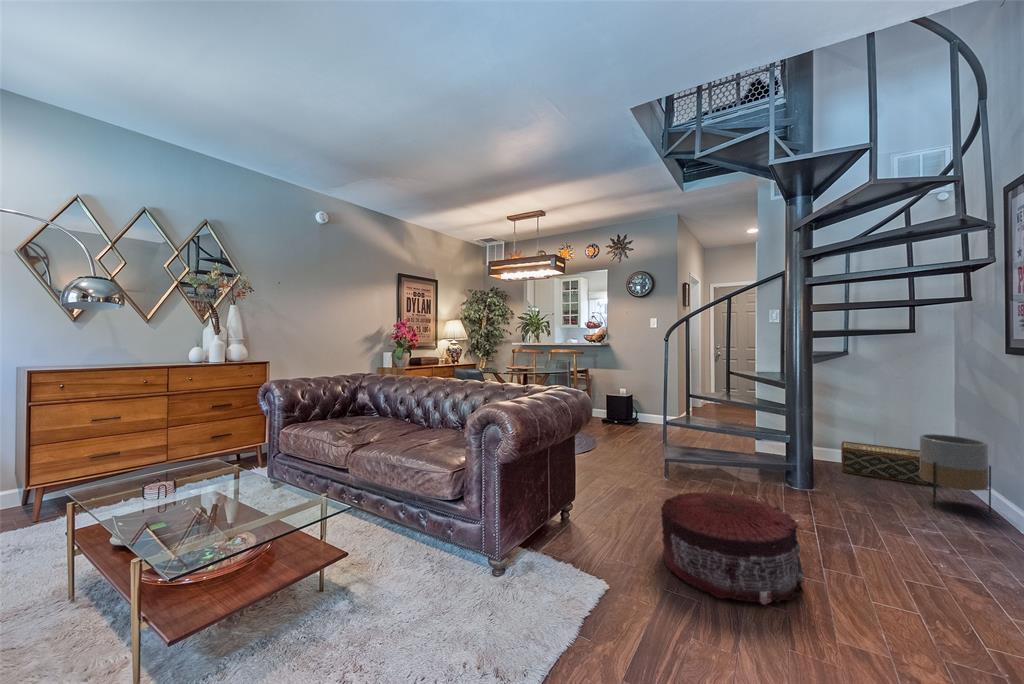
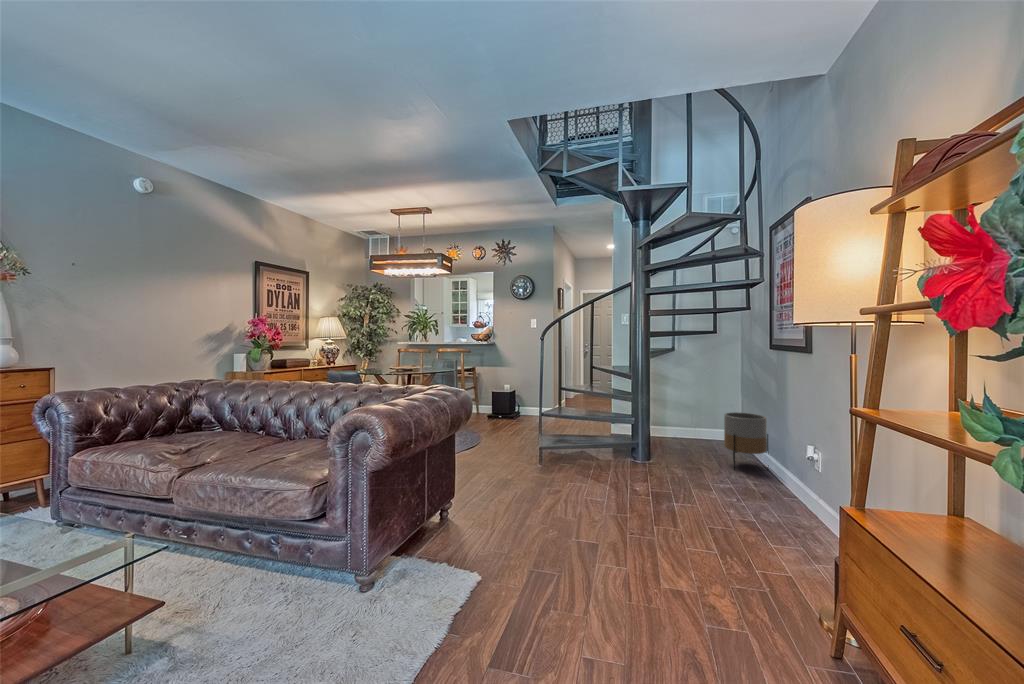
woven basket: present [841,441,928,485] -> none [671,422,728,452]
pouf: present [661,492,804,605] -> none [536,476,657,580]

